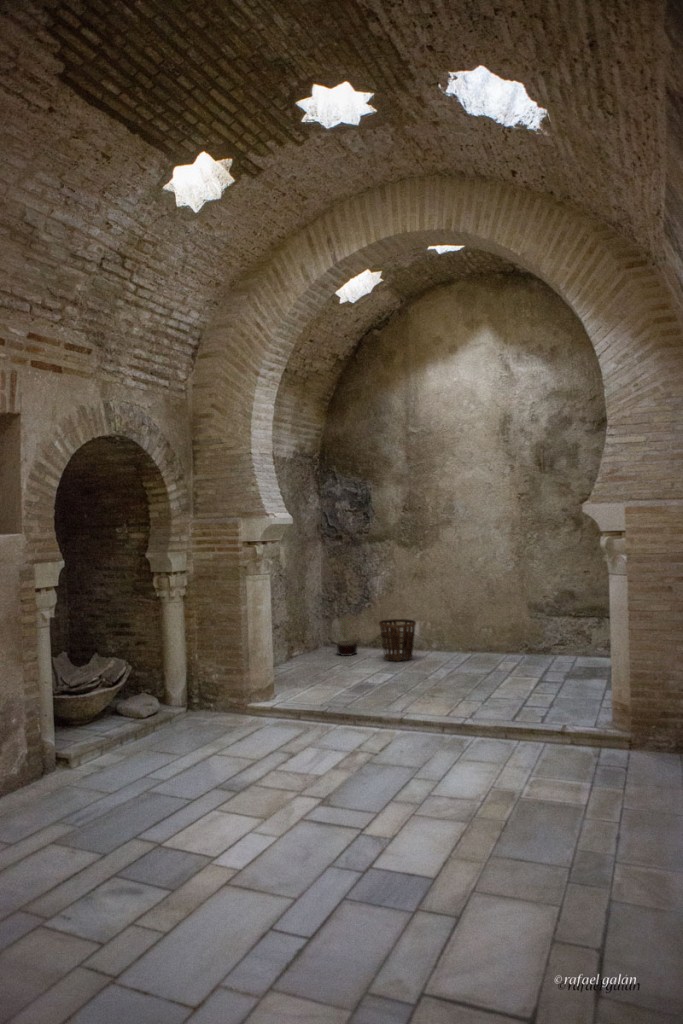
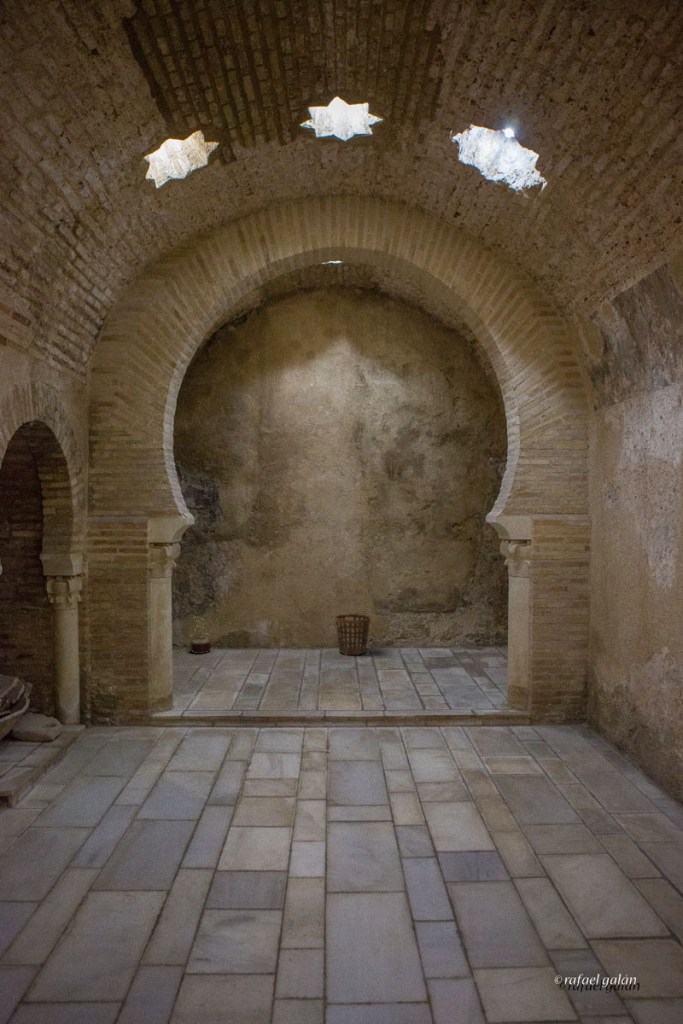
basket: present [379,619,416,661] -> present [335,614,370,655]

